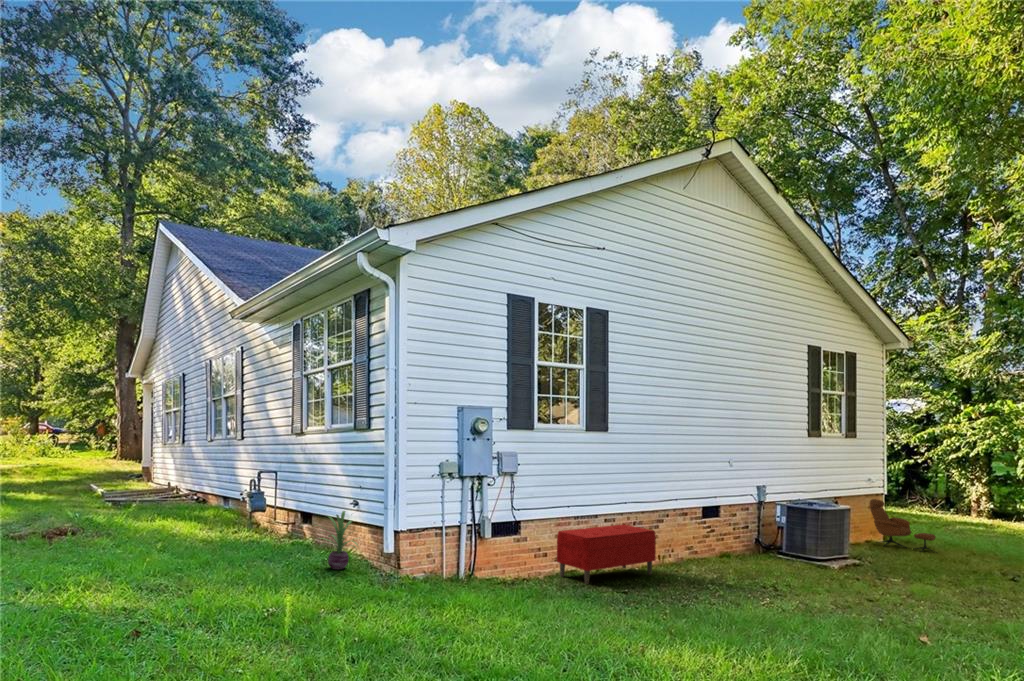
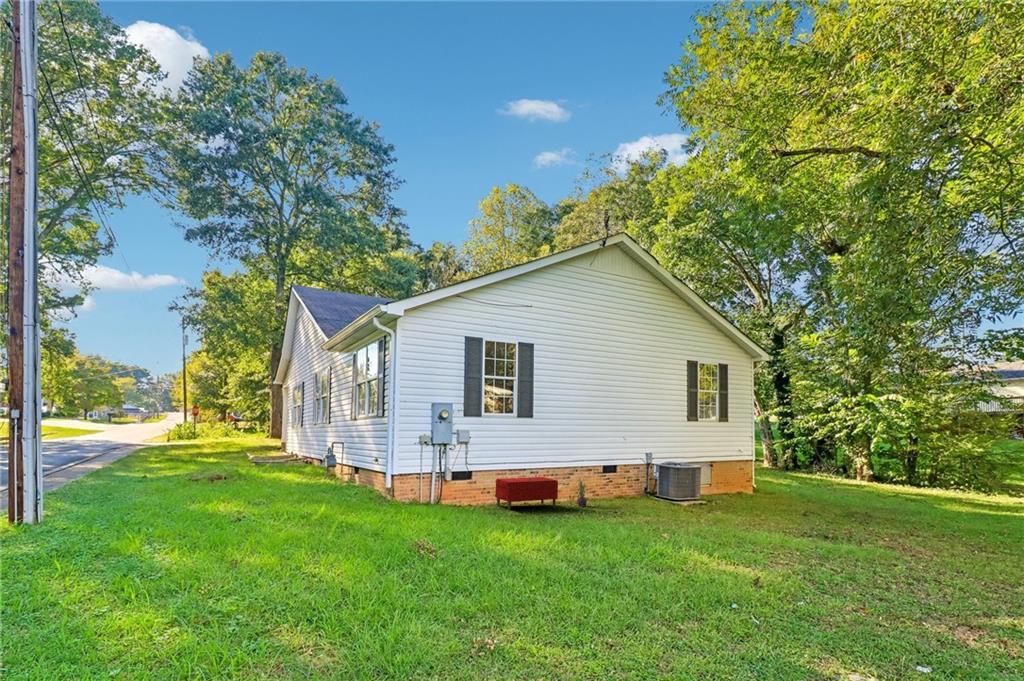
lounge chair: present [870,499,936,552] -> none [738,469,779,506]
decorative plant: present [320,511,358,570] -> present [576,478,587,506]

